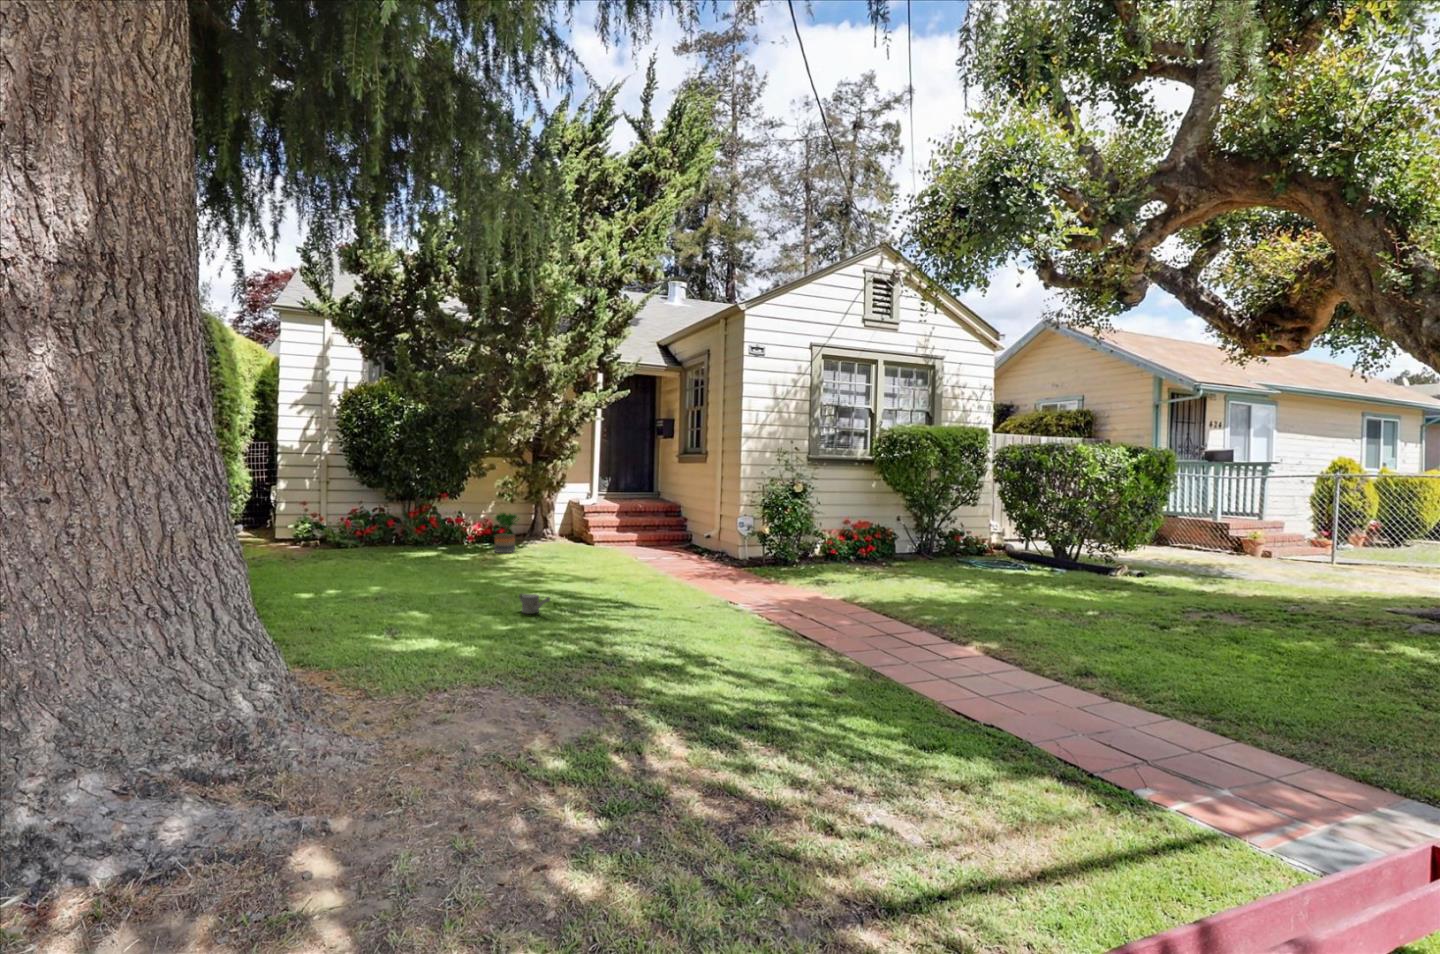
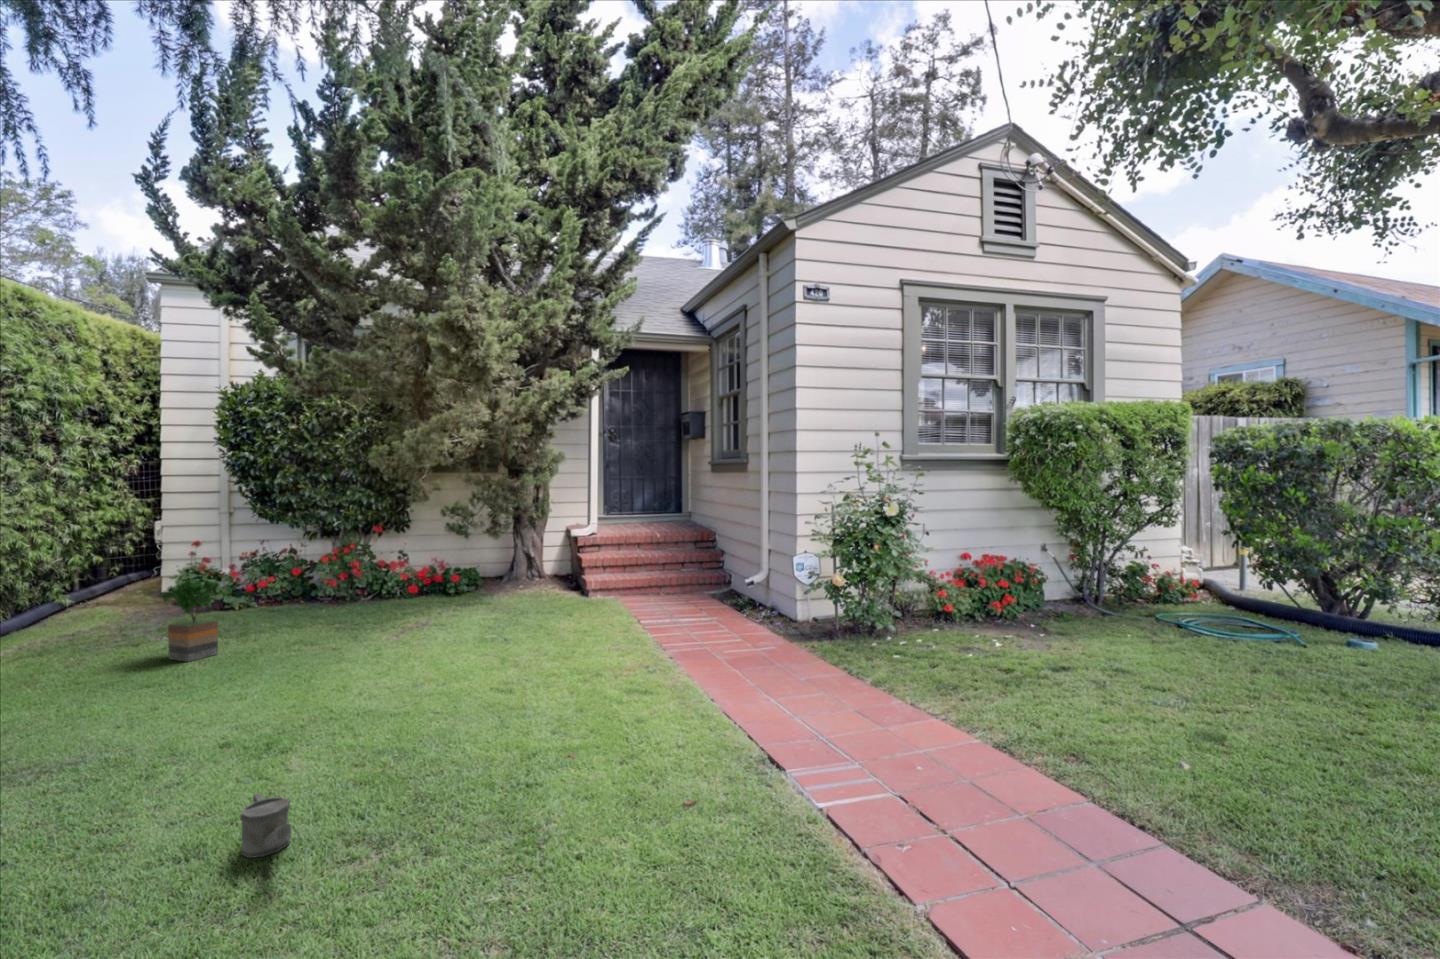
potted tree: present [494,513,519,553] -> present [162,580,227,662]

